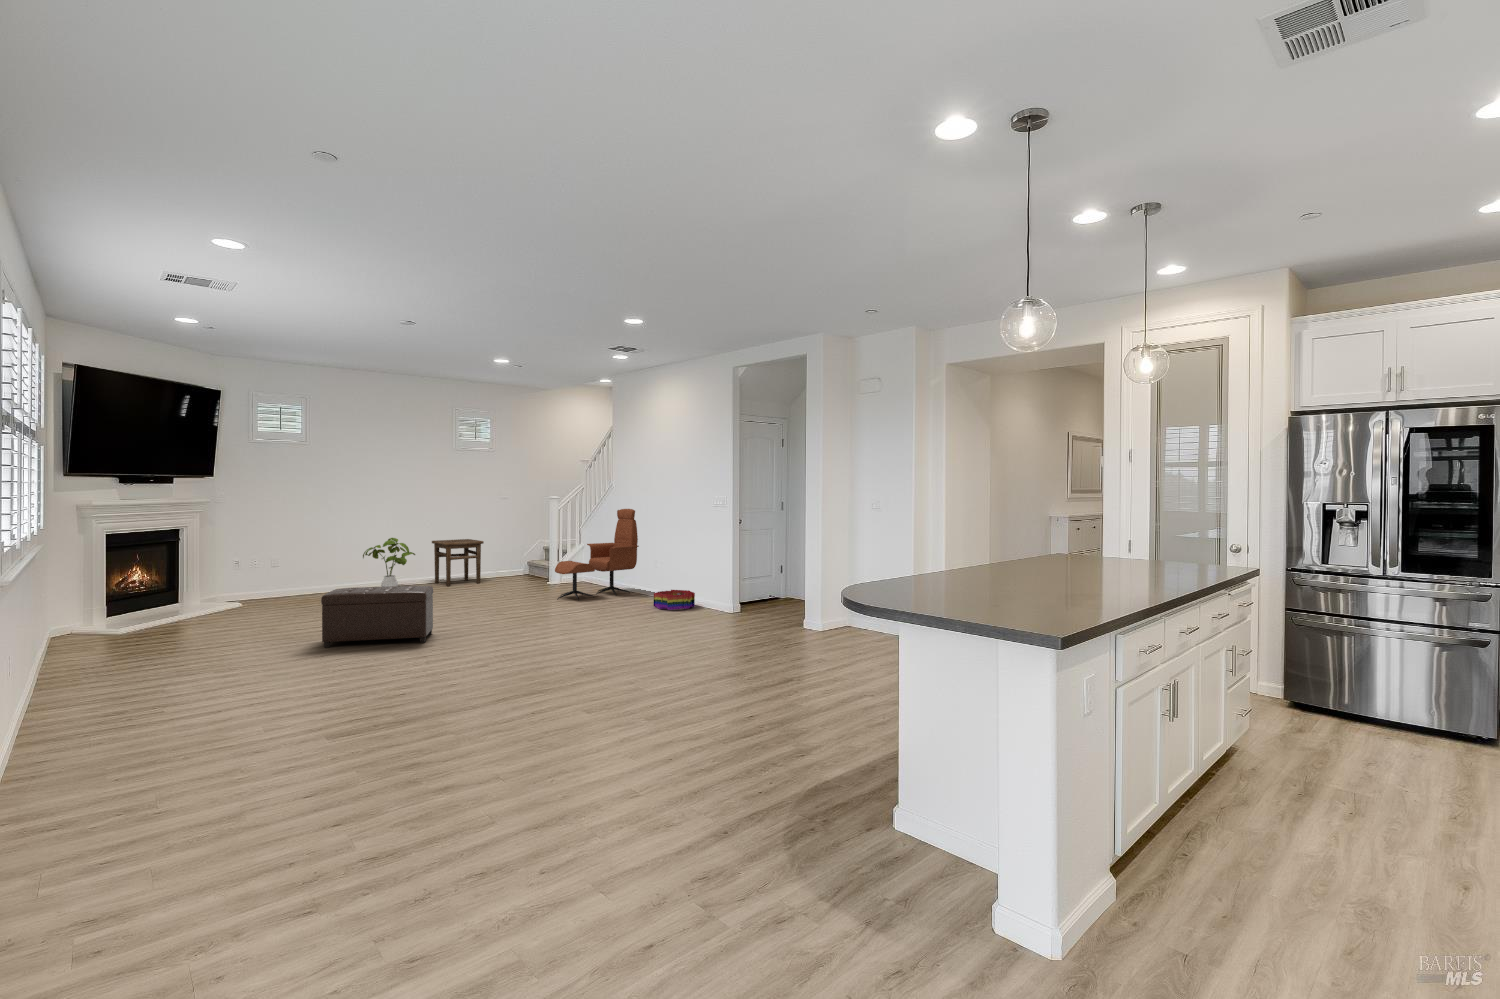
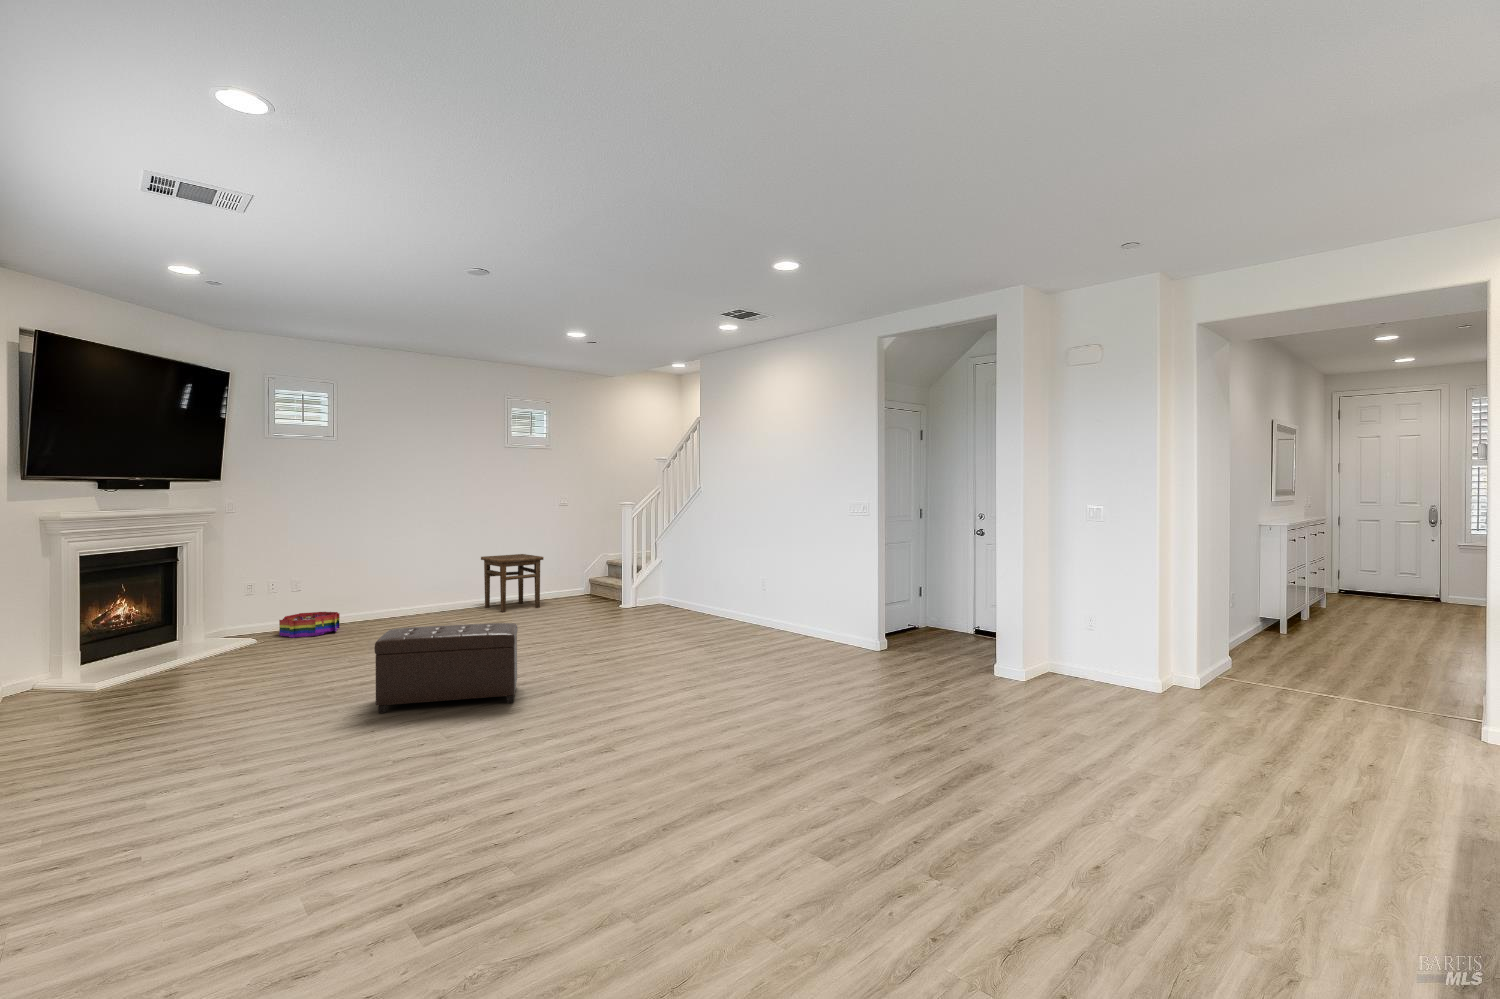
lounge chair: present [555,509,639,600] -> none [643,517,743,632]
house plant: present [363,538,415,587] -> none [401,554,463,618]
storage bin: present [654,590,695,610] -> present [279,612,340,638]

